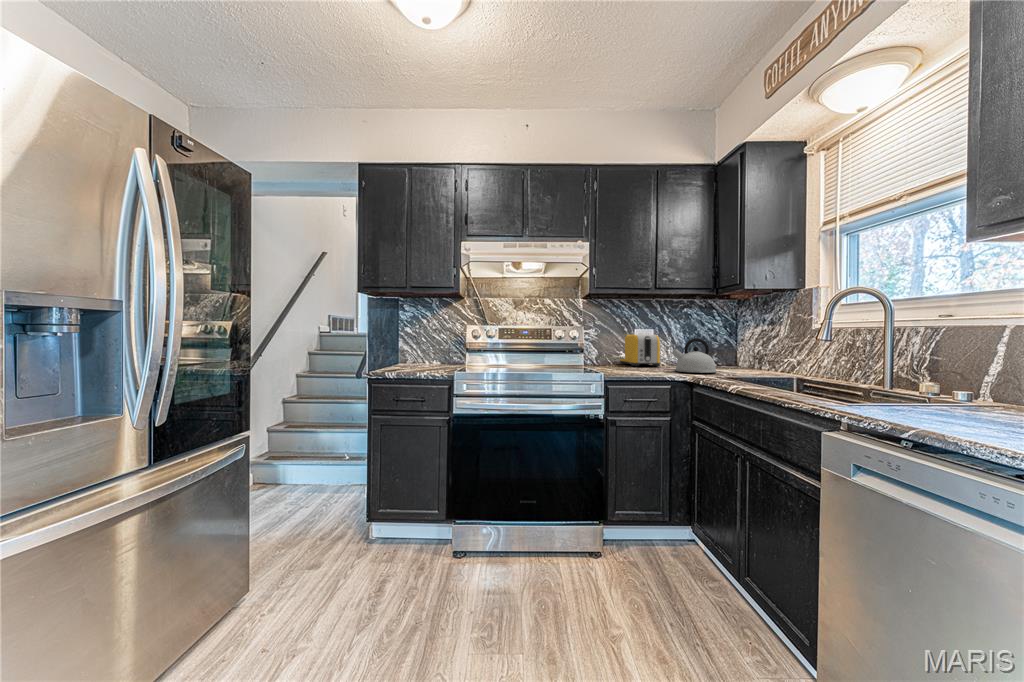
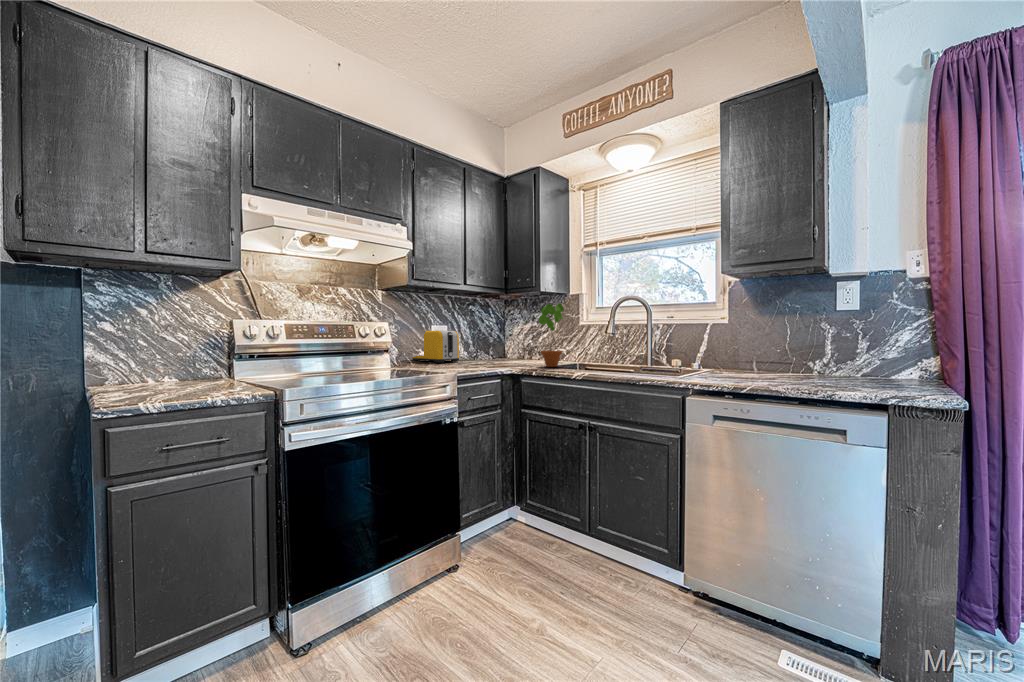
potted plant: none [730,302,769,379] -> present [539,303,564,367]
kettle: present [672,338,716,373] -> none [481,334,517,365]

